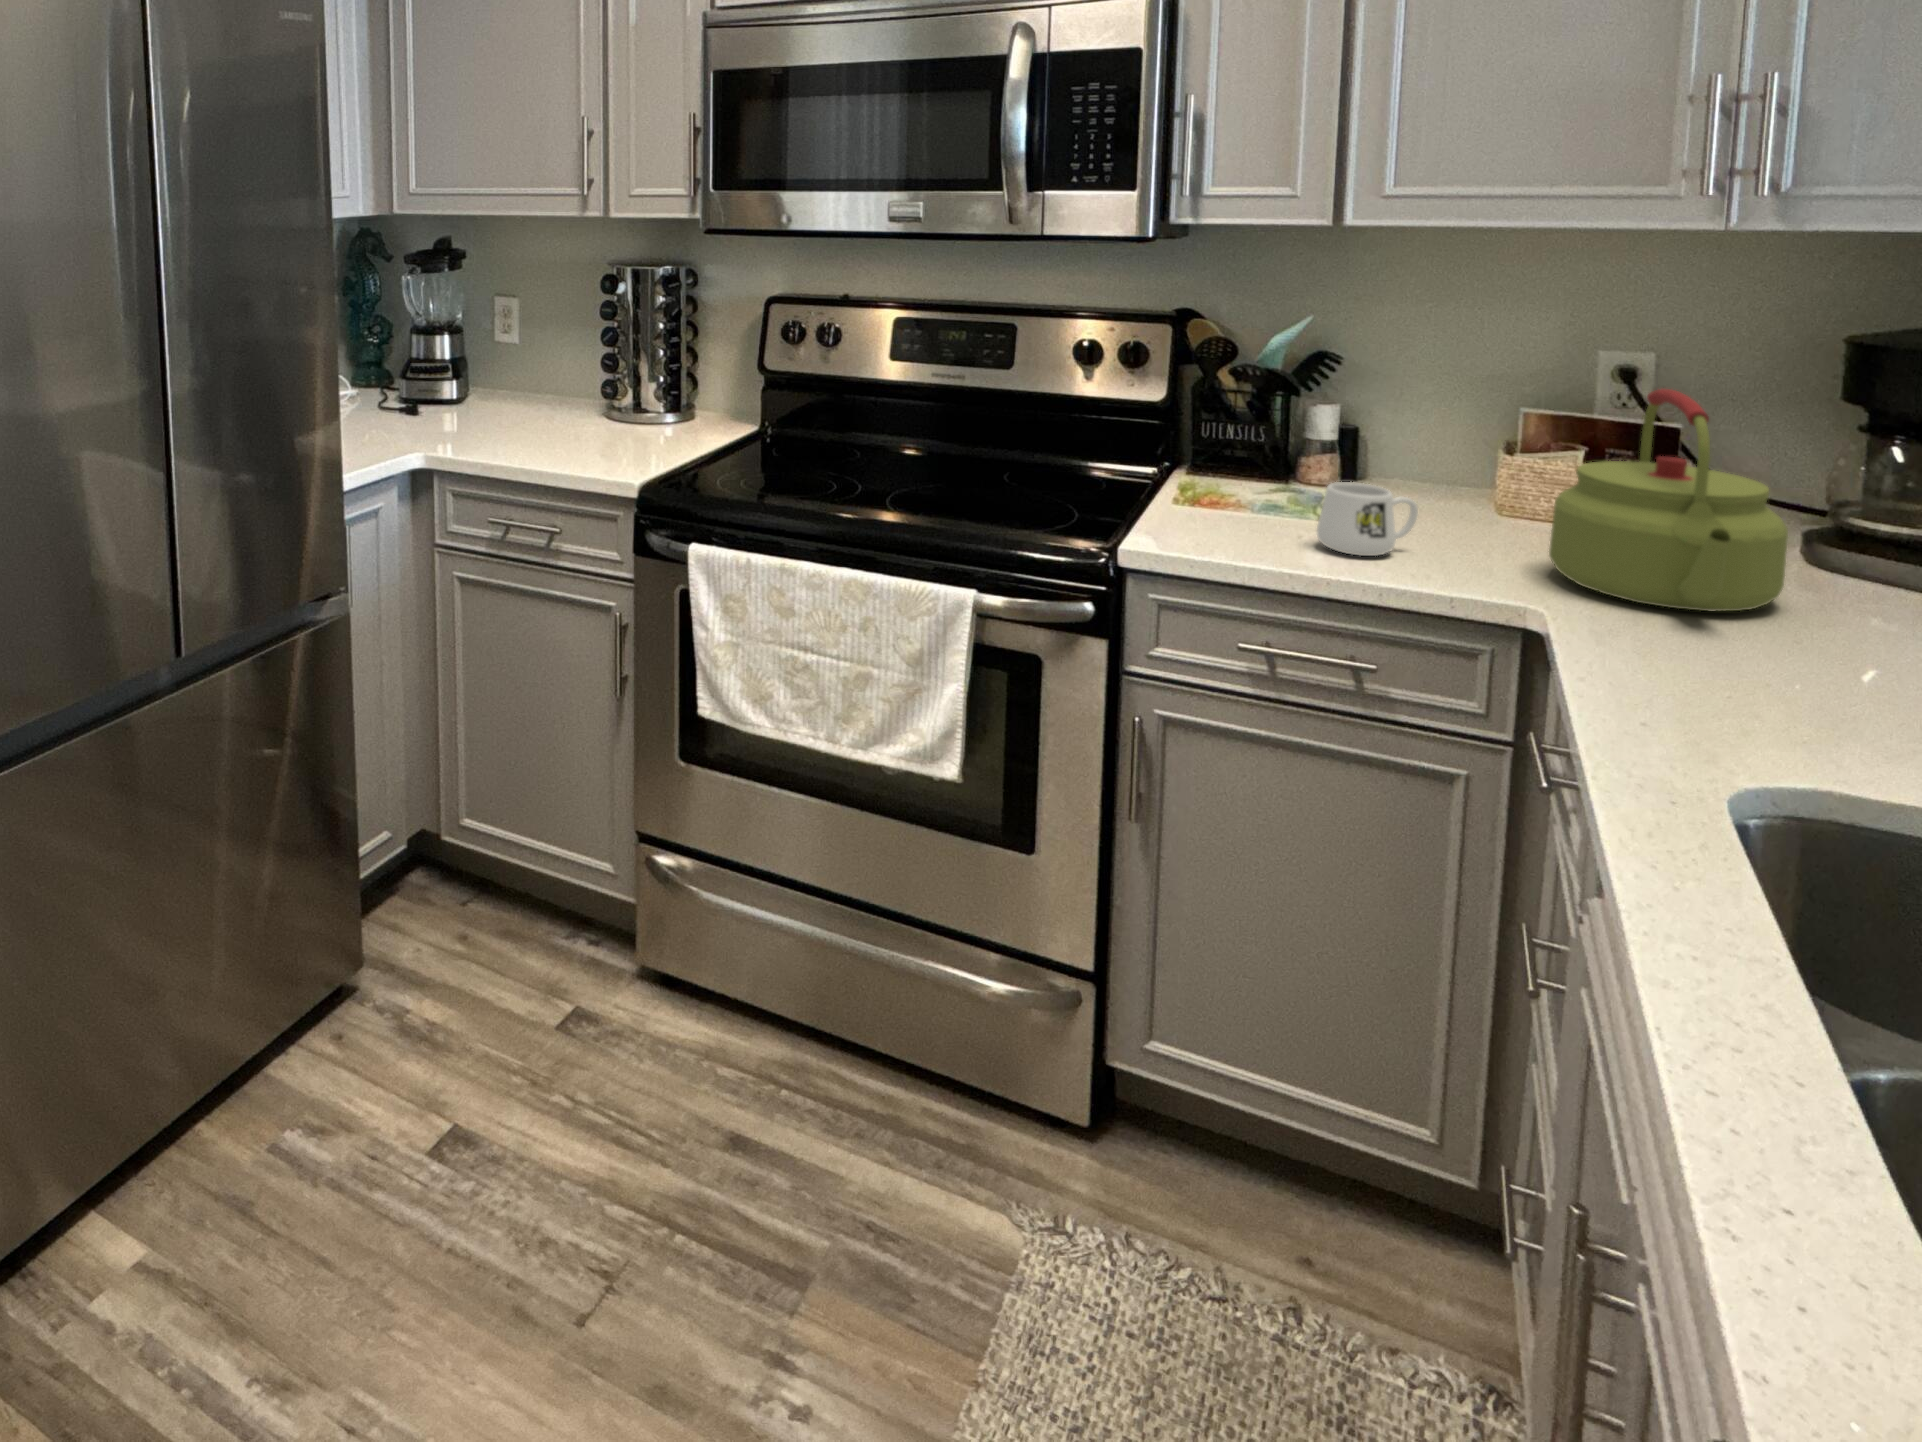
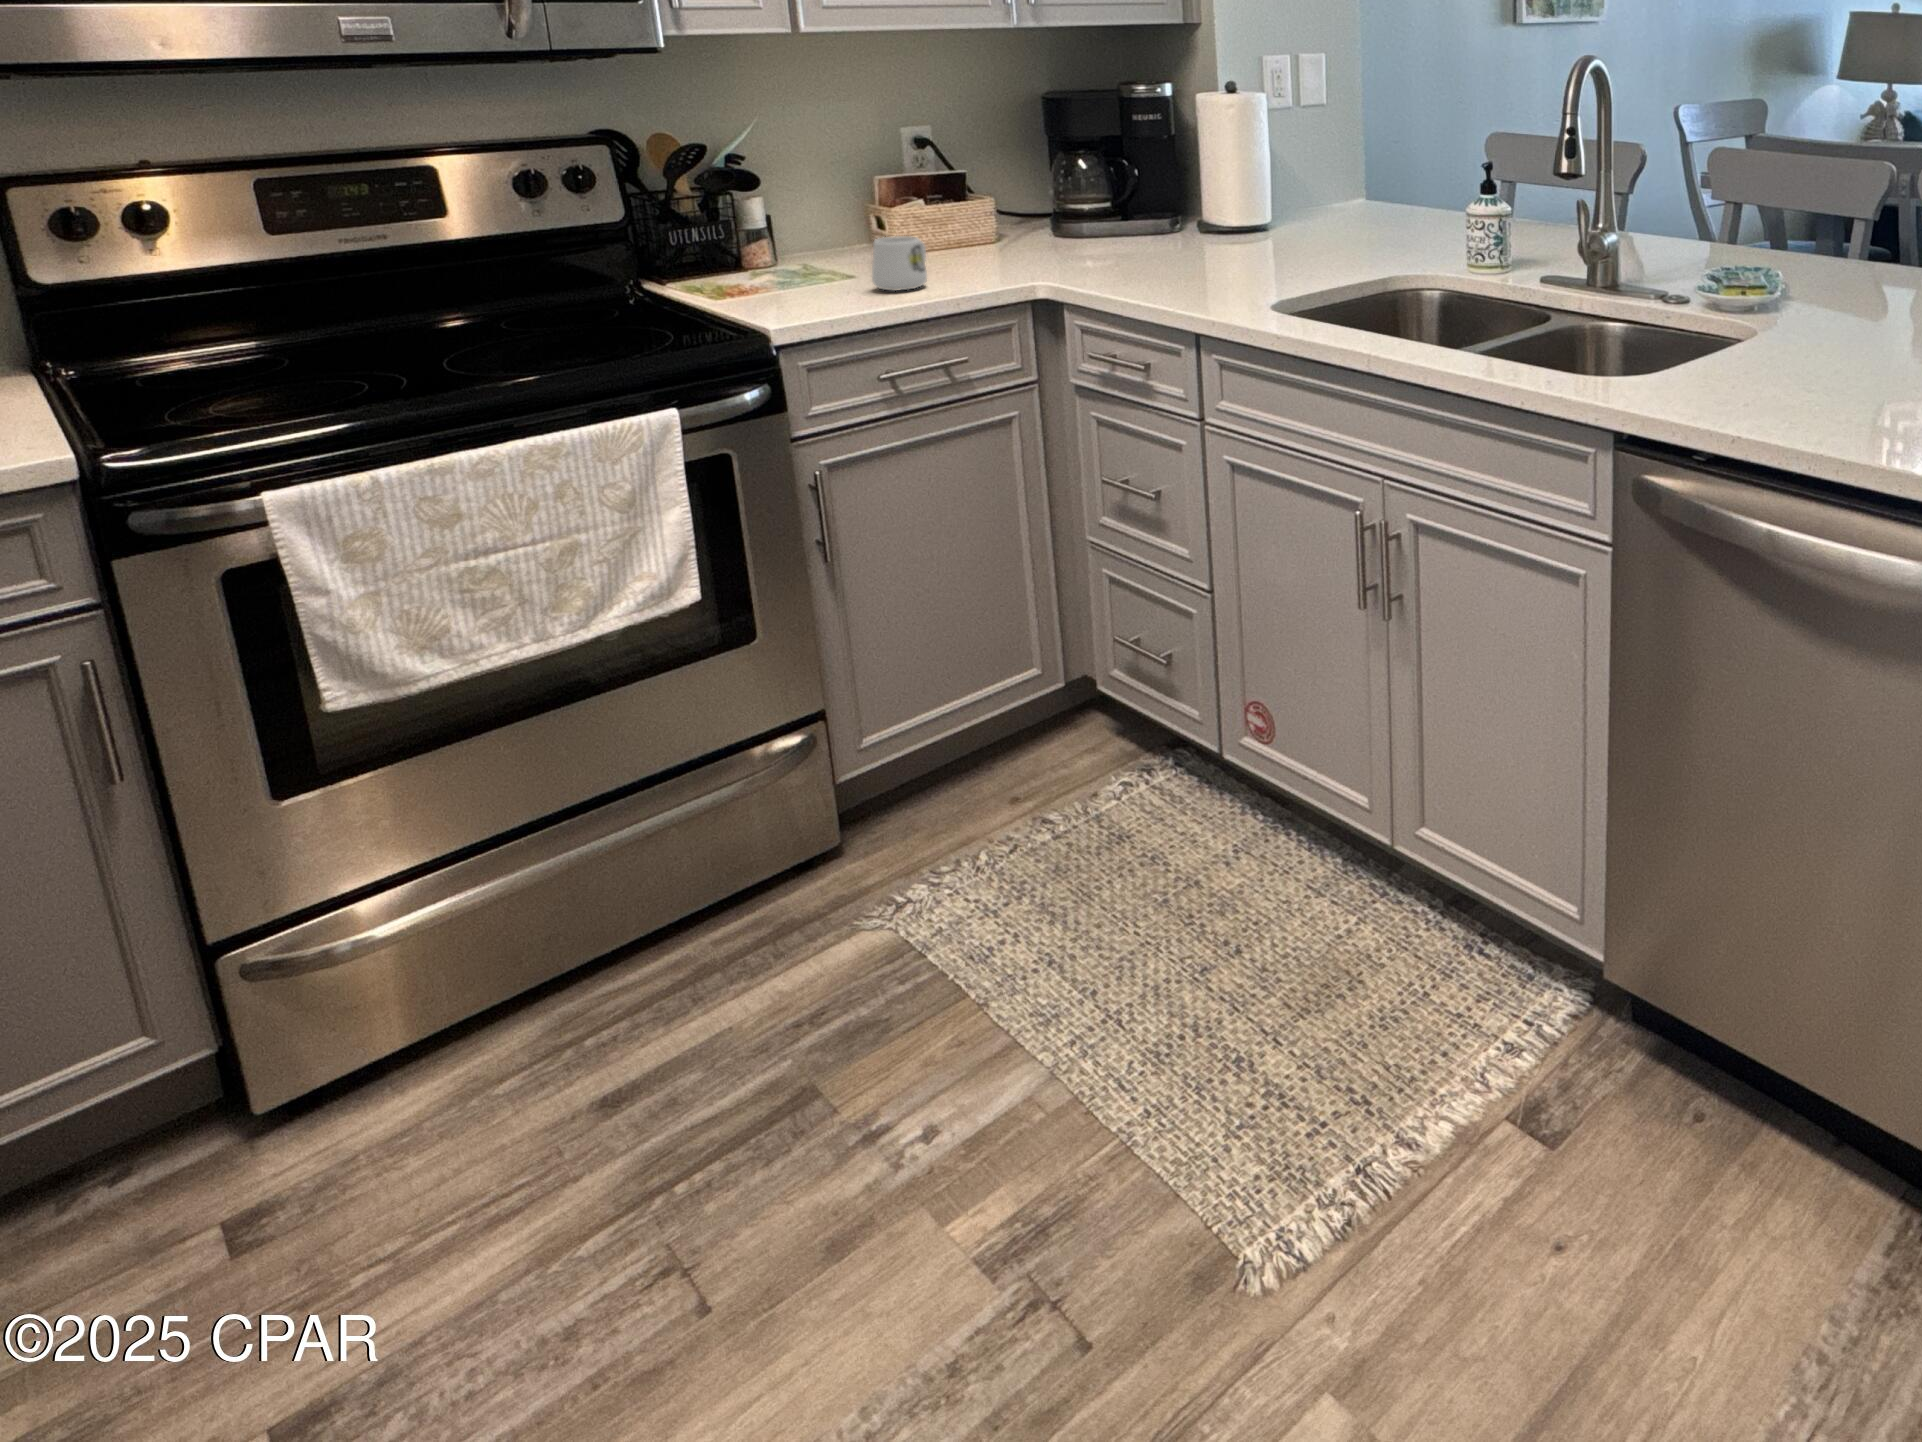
kettle: present [1549,389,1788,611] -> none [998,133,1120,270]

